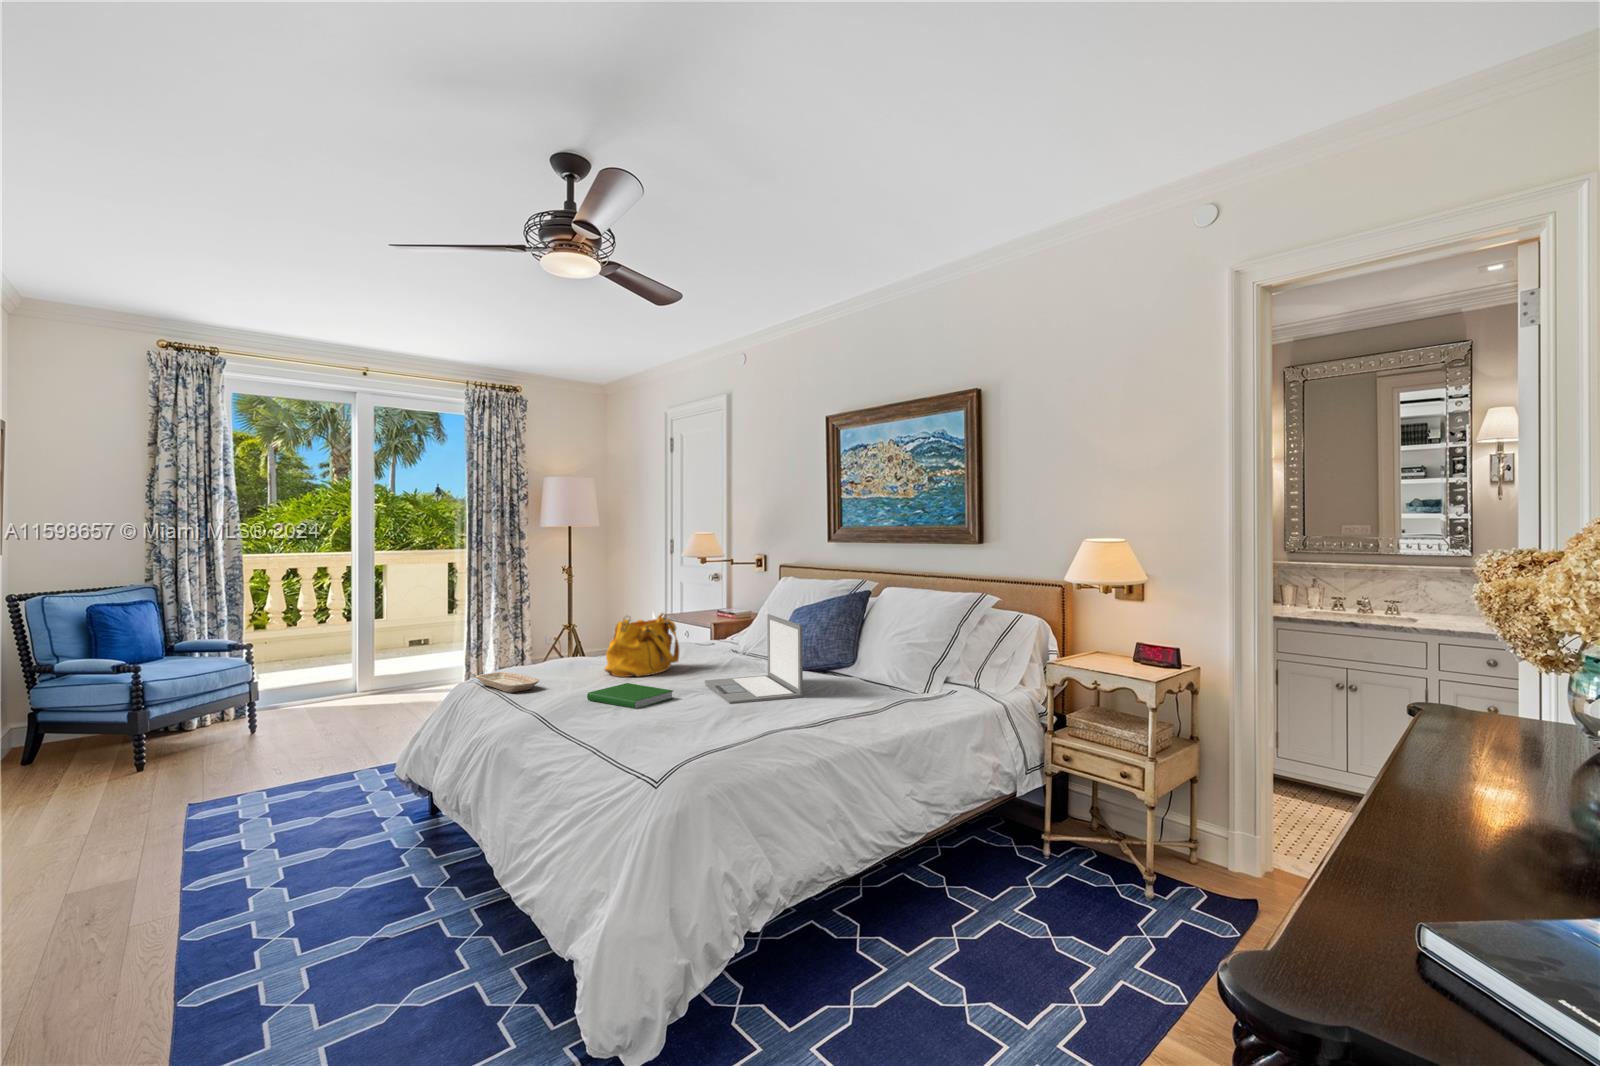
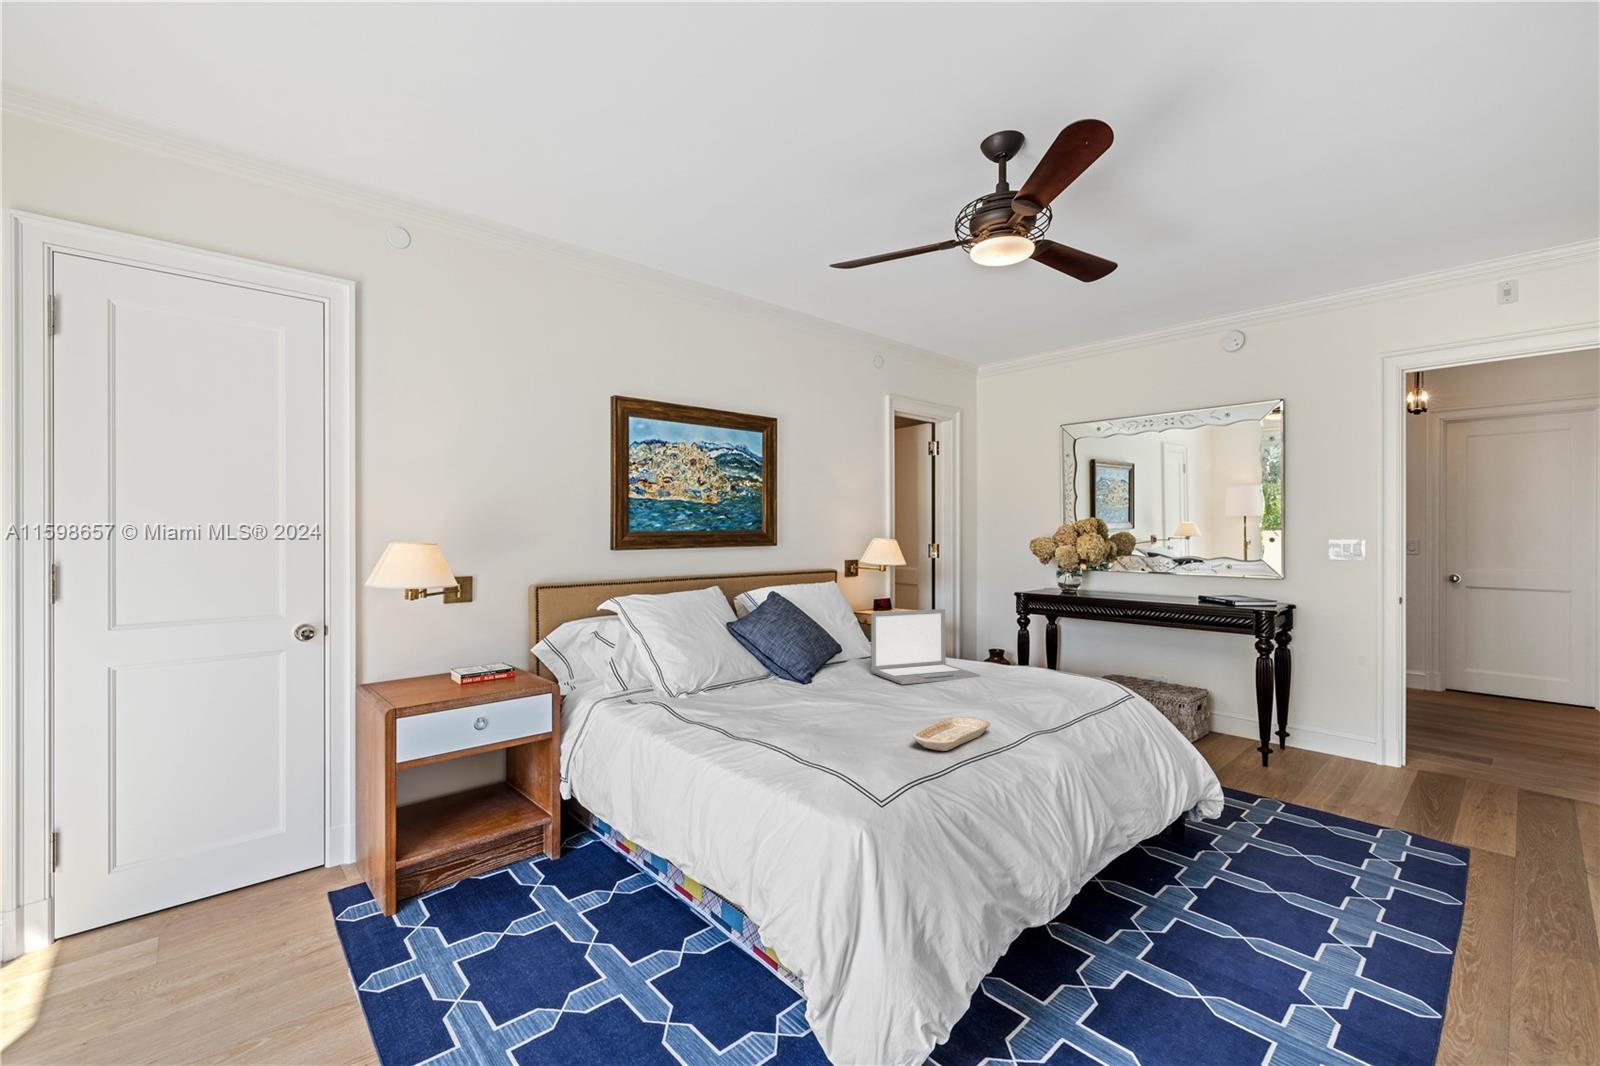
handbag: present [605,613,679,677] -> none [781,637,870,715]
hardcover book: present [587,683,673,709] -> none [949,680,1020,706]

